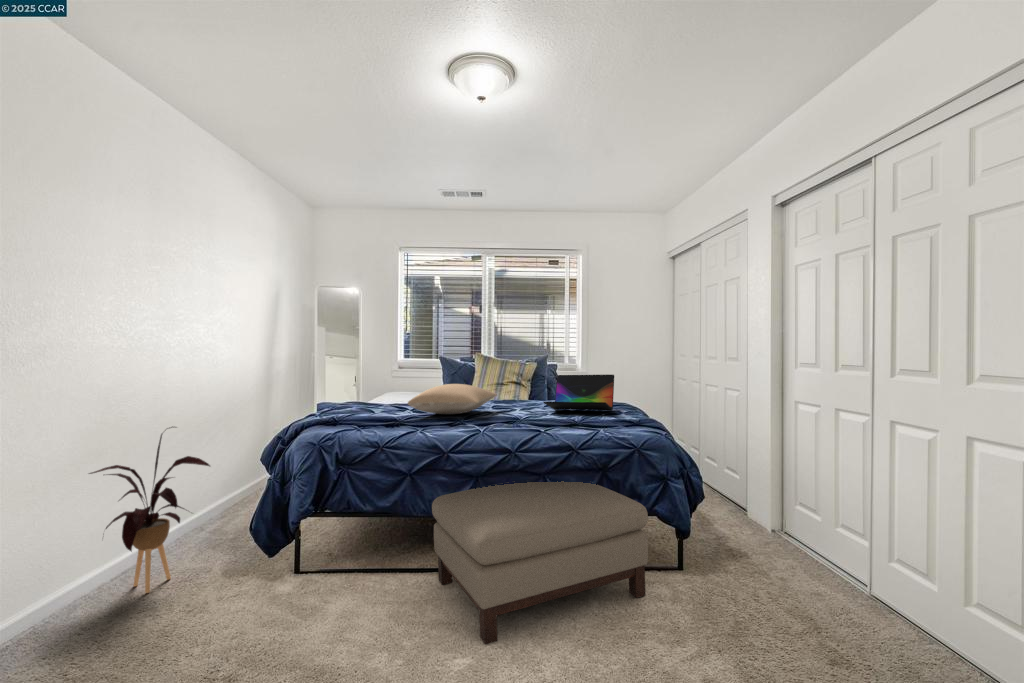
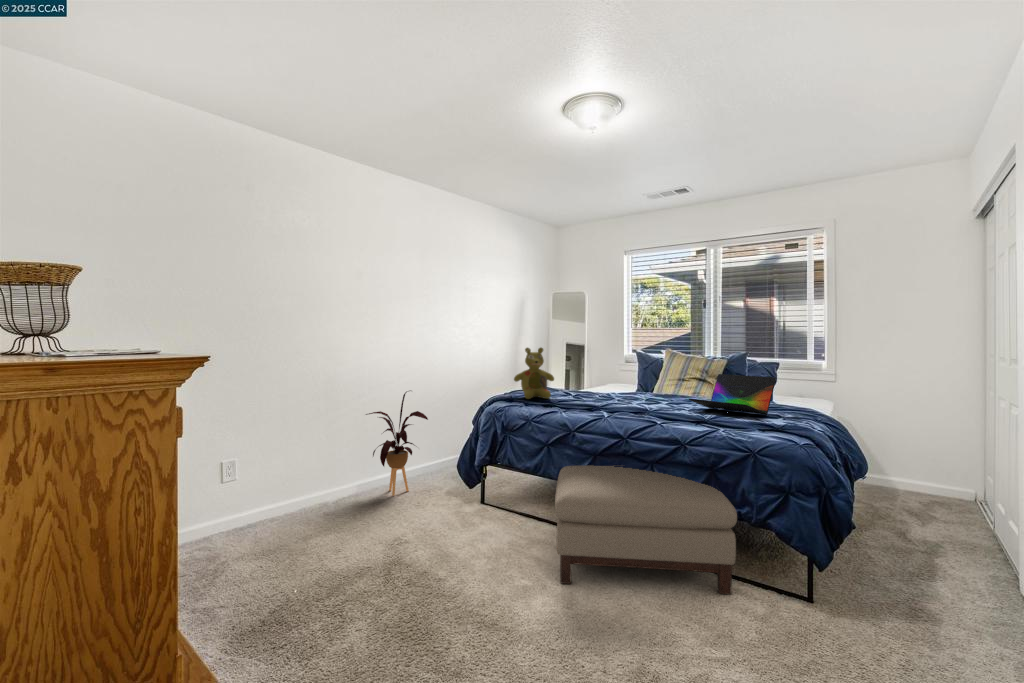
stuffed bear: none [329,356,382,421] -> present [514,348,554,399]
pillow: present [408,384,497,414] -> none [568,376,656,402]

